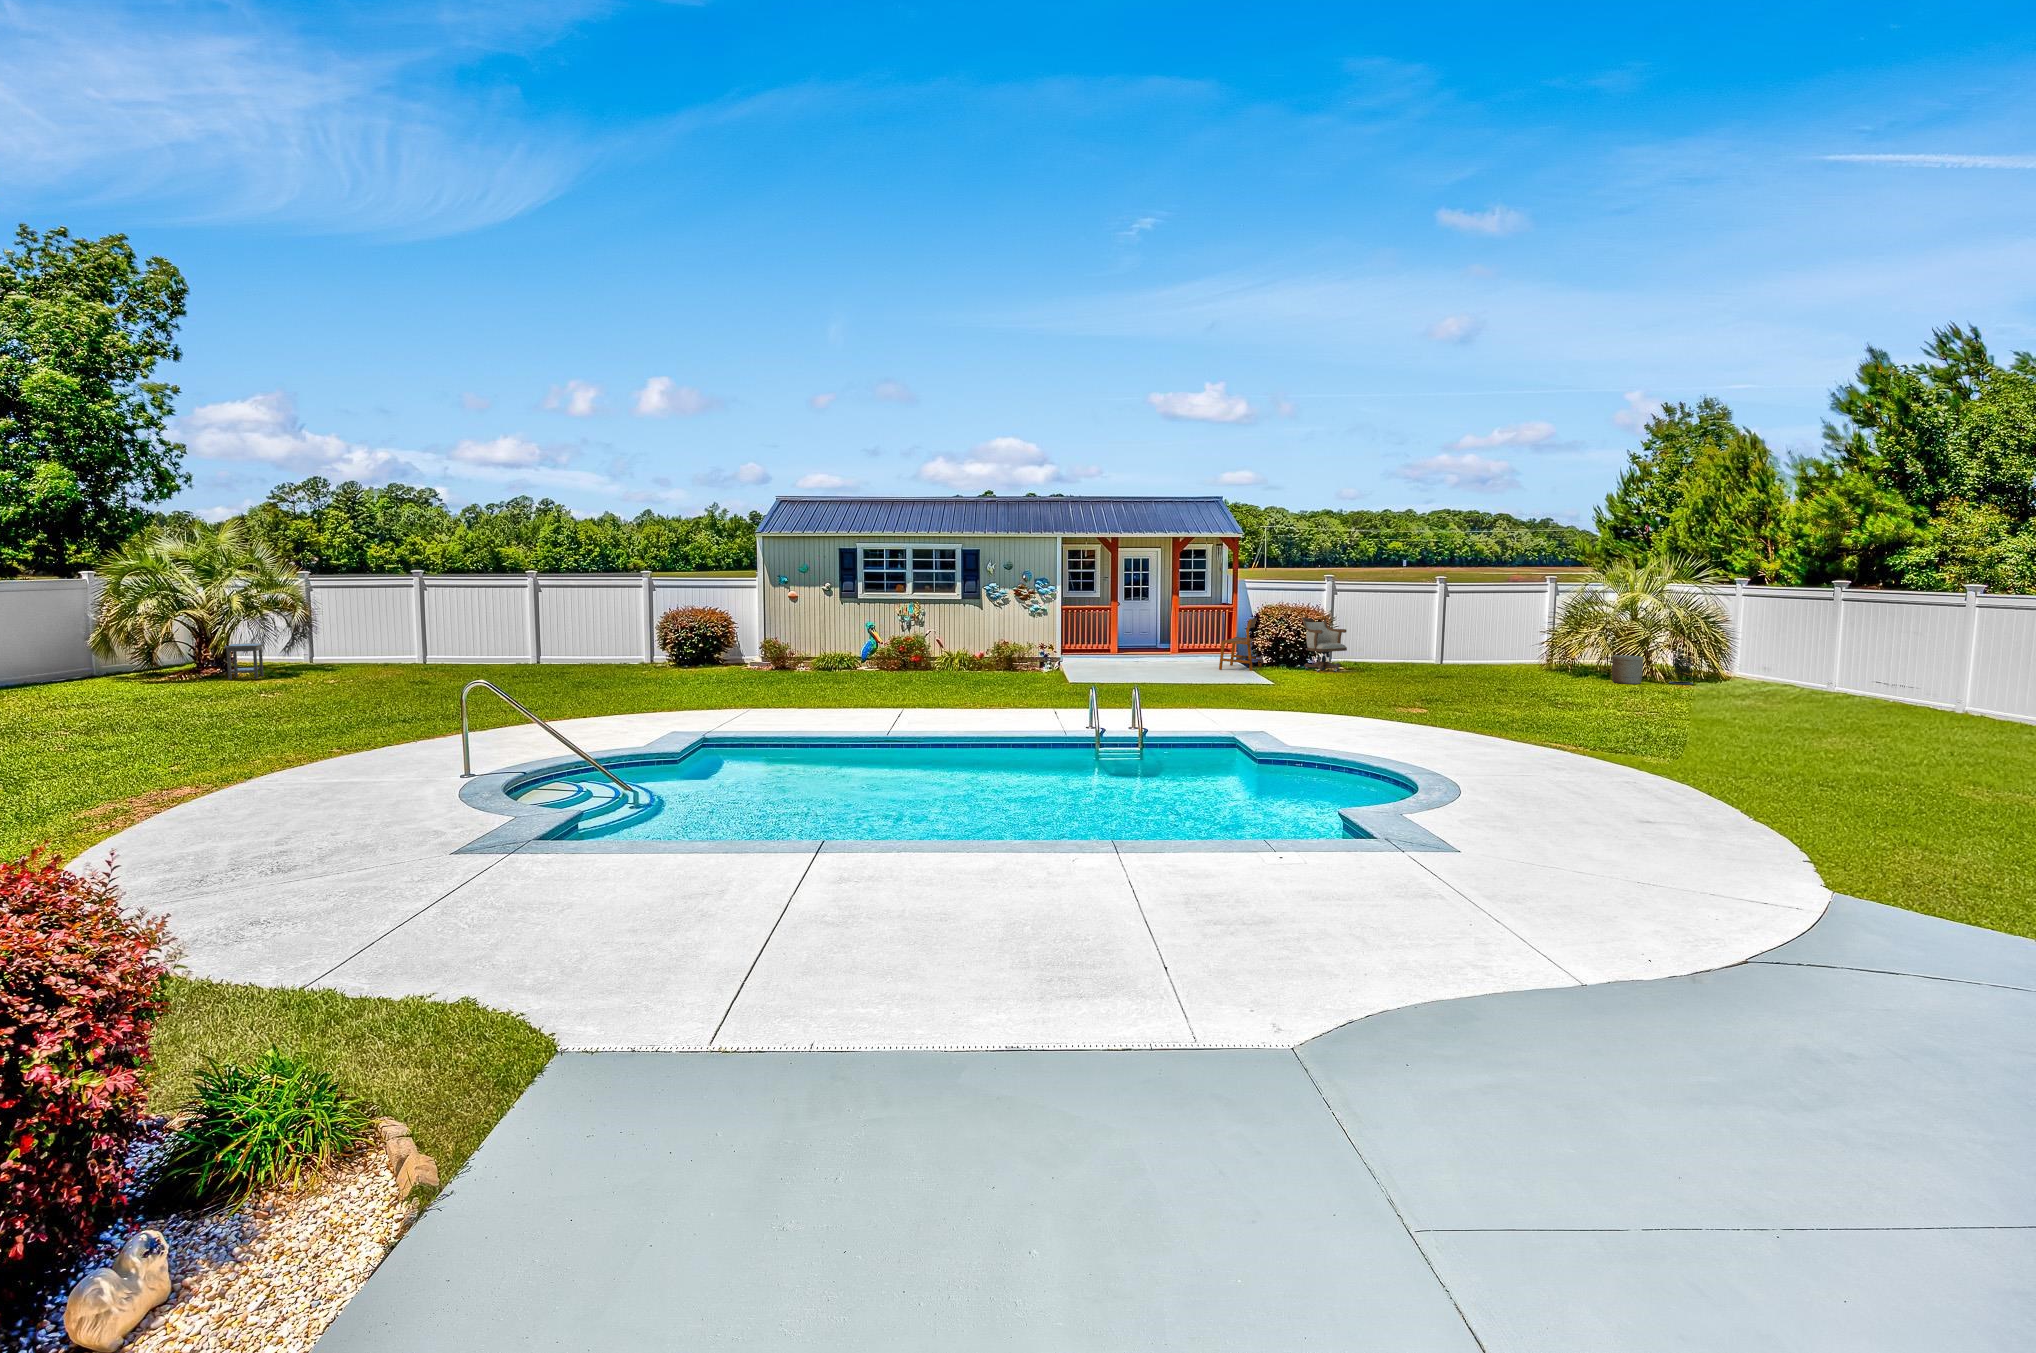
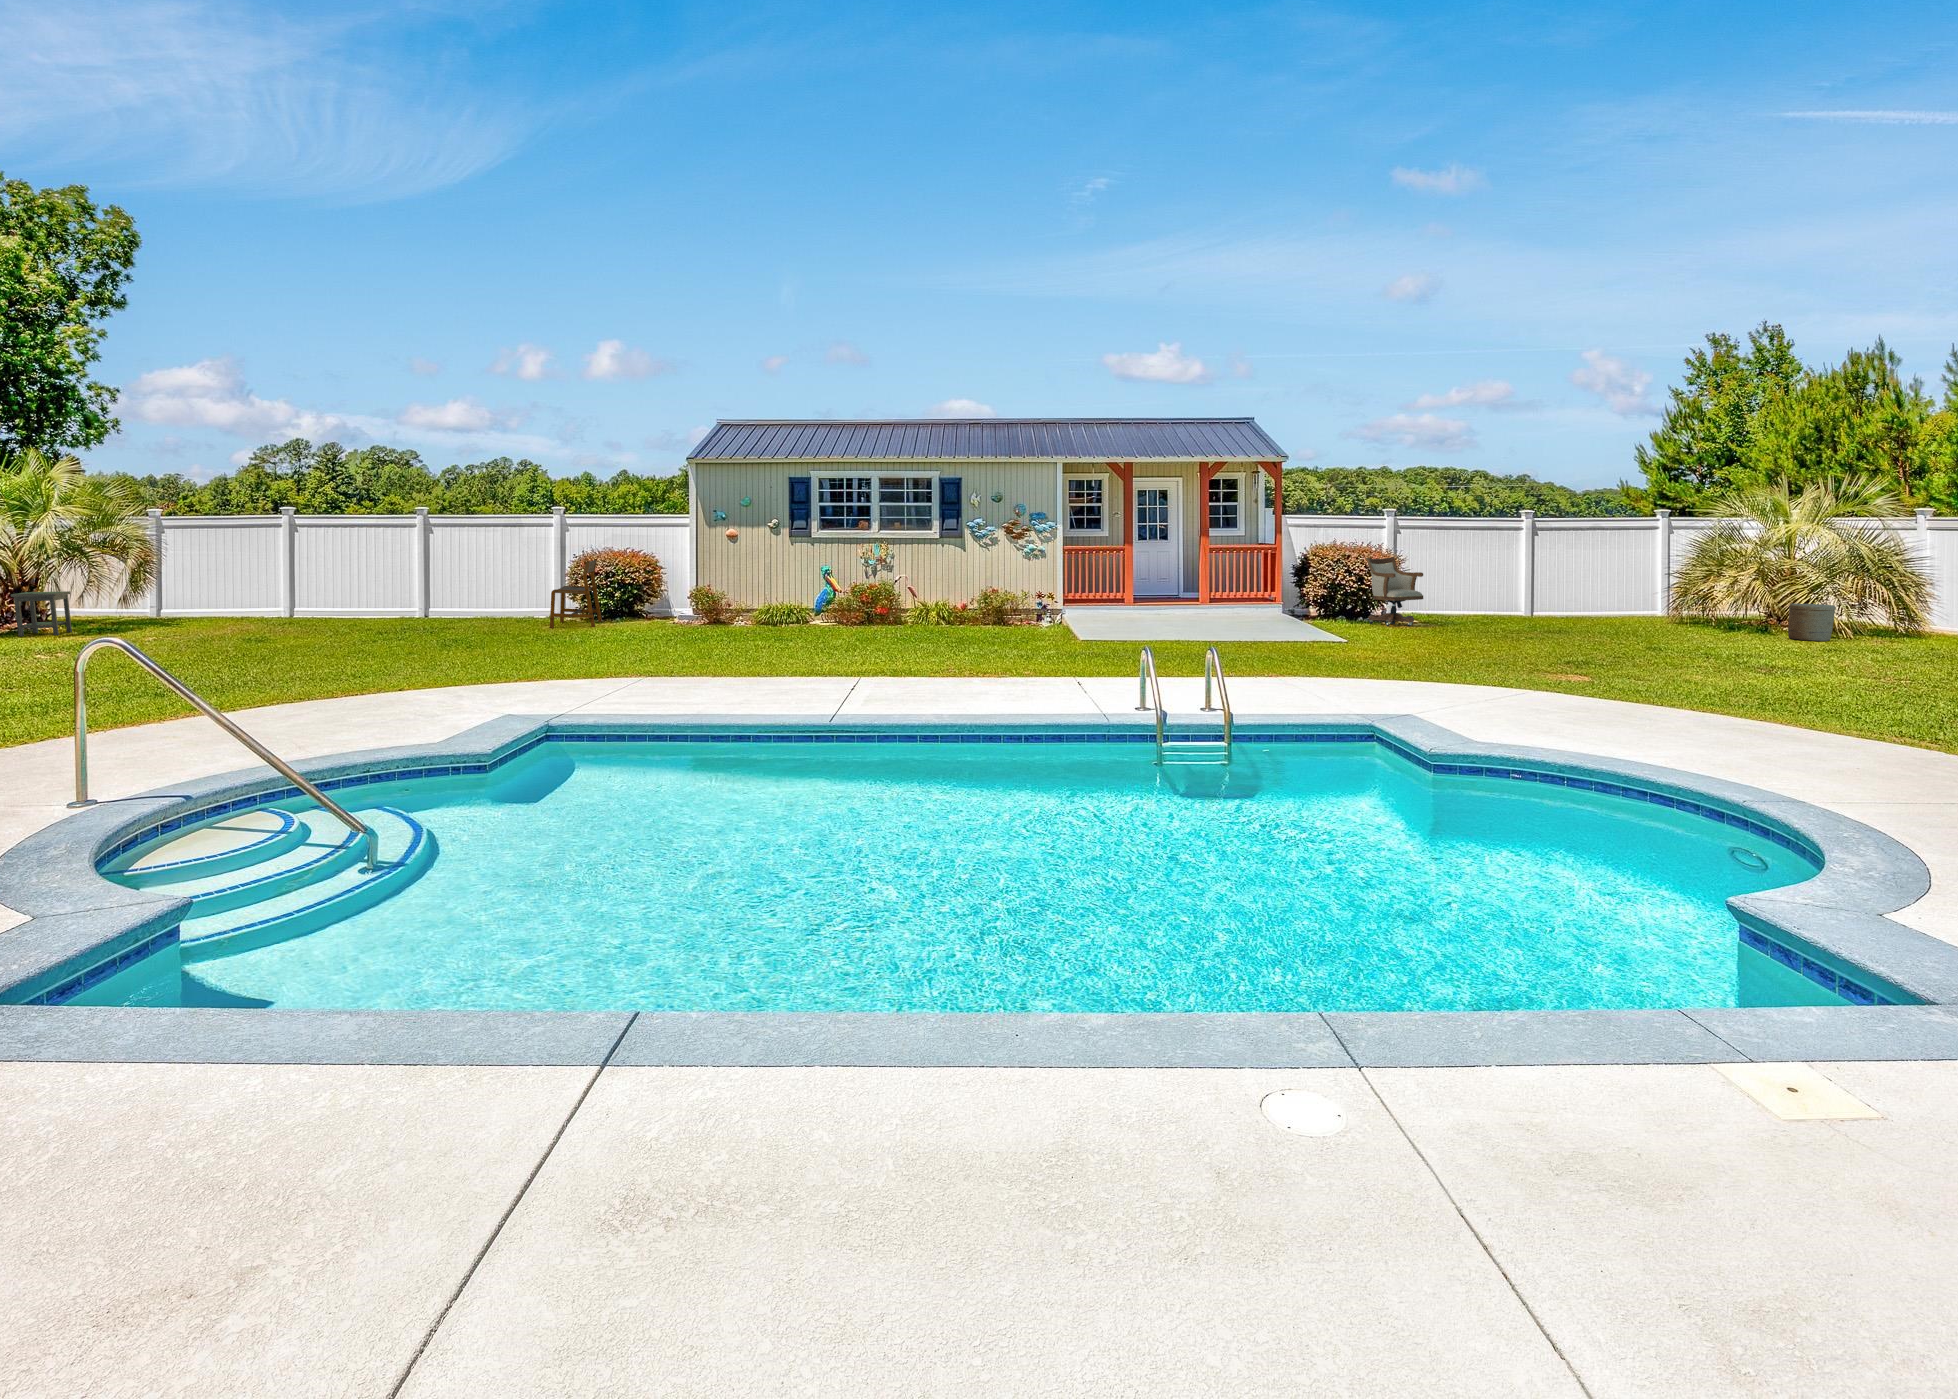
bench: present [1219,618,1261,671] -> present [550,560,602,628]
potted tree: present [1669,649,1694,685] -> none [1866,592,1906,642]

